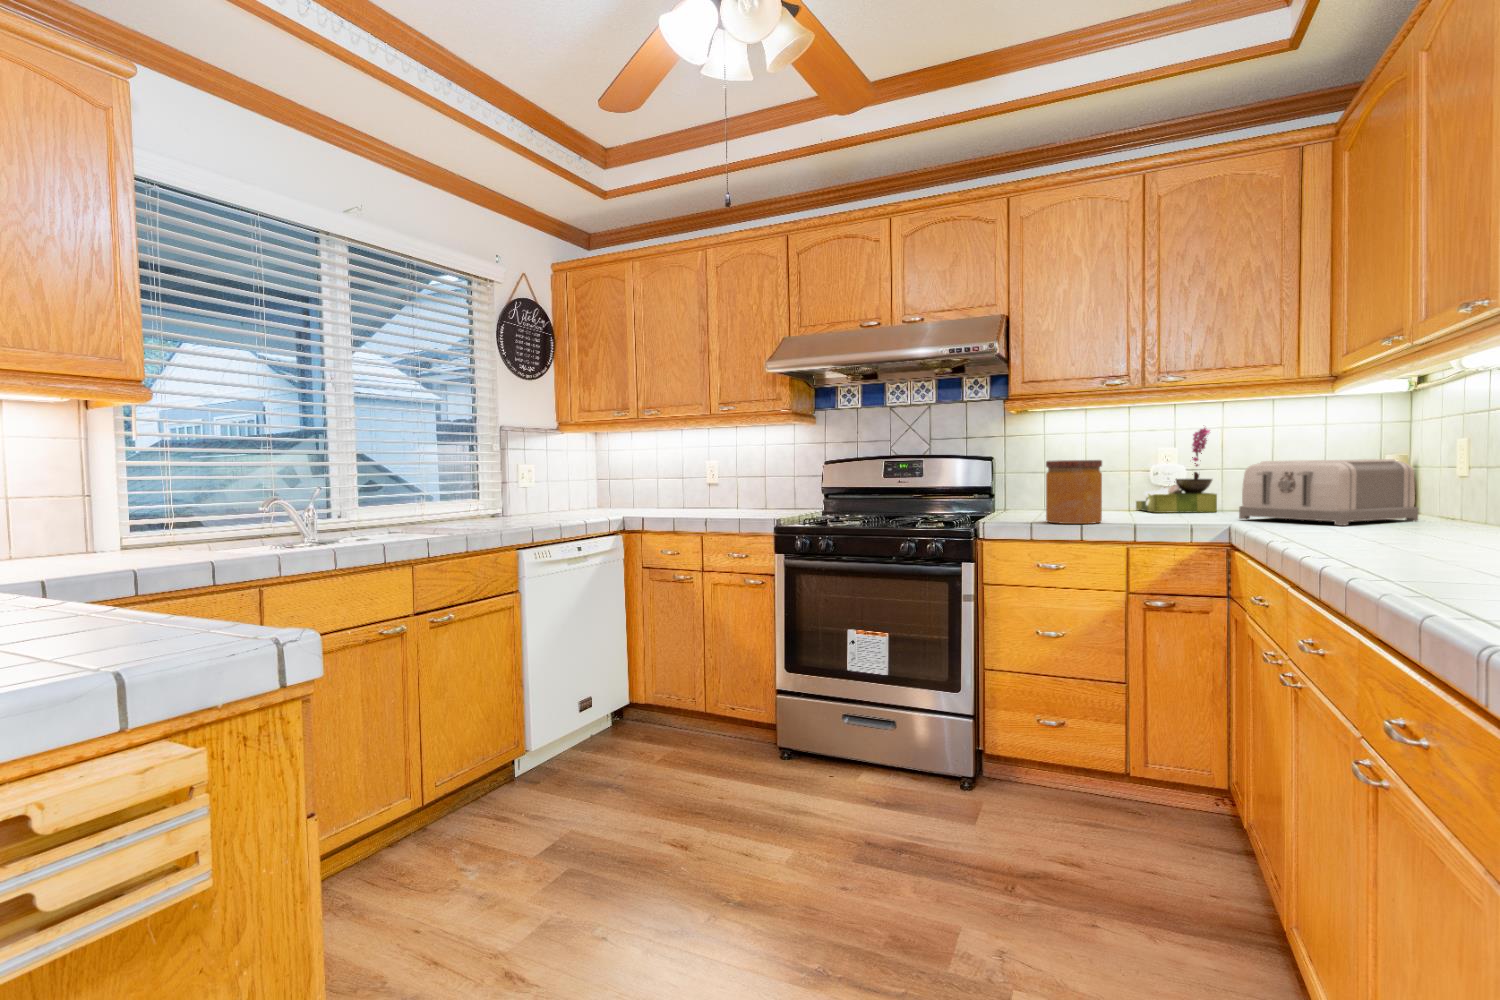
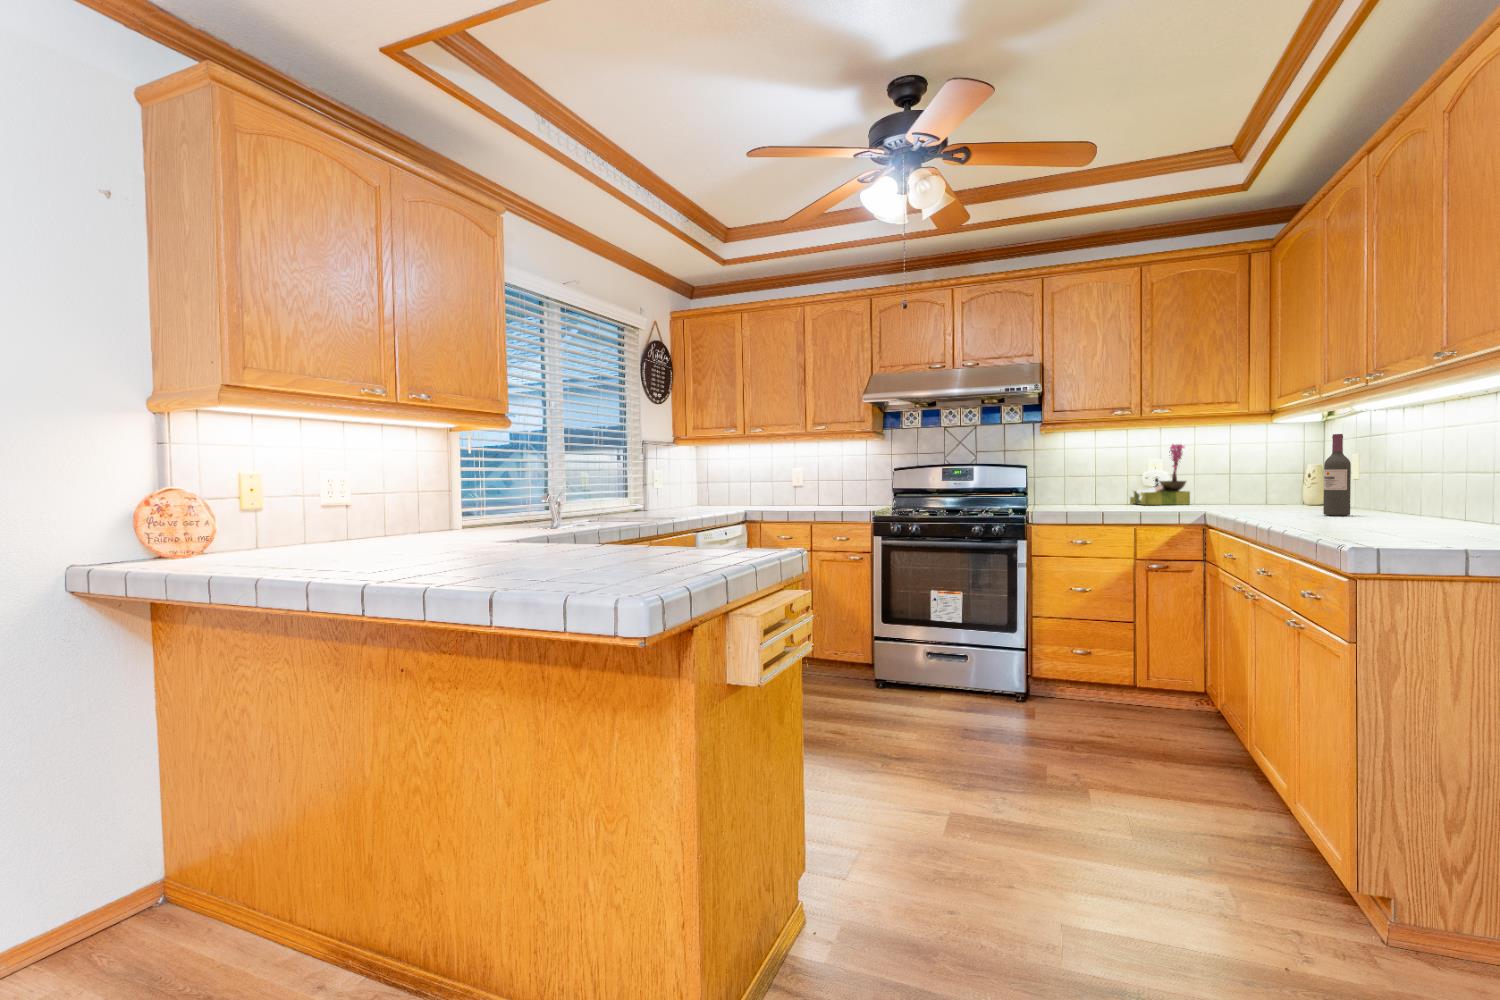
wine bottle: none [1411,406,1457,537] -> present [1323,434,1351,516]
toaster: present [1239,459,1418,526] -> none [1210,467,1328,511]
jar: present [1046,460,1102,524] -> none [1077,467,1117,512]

